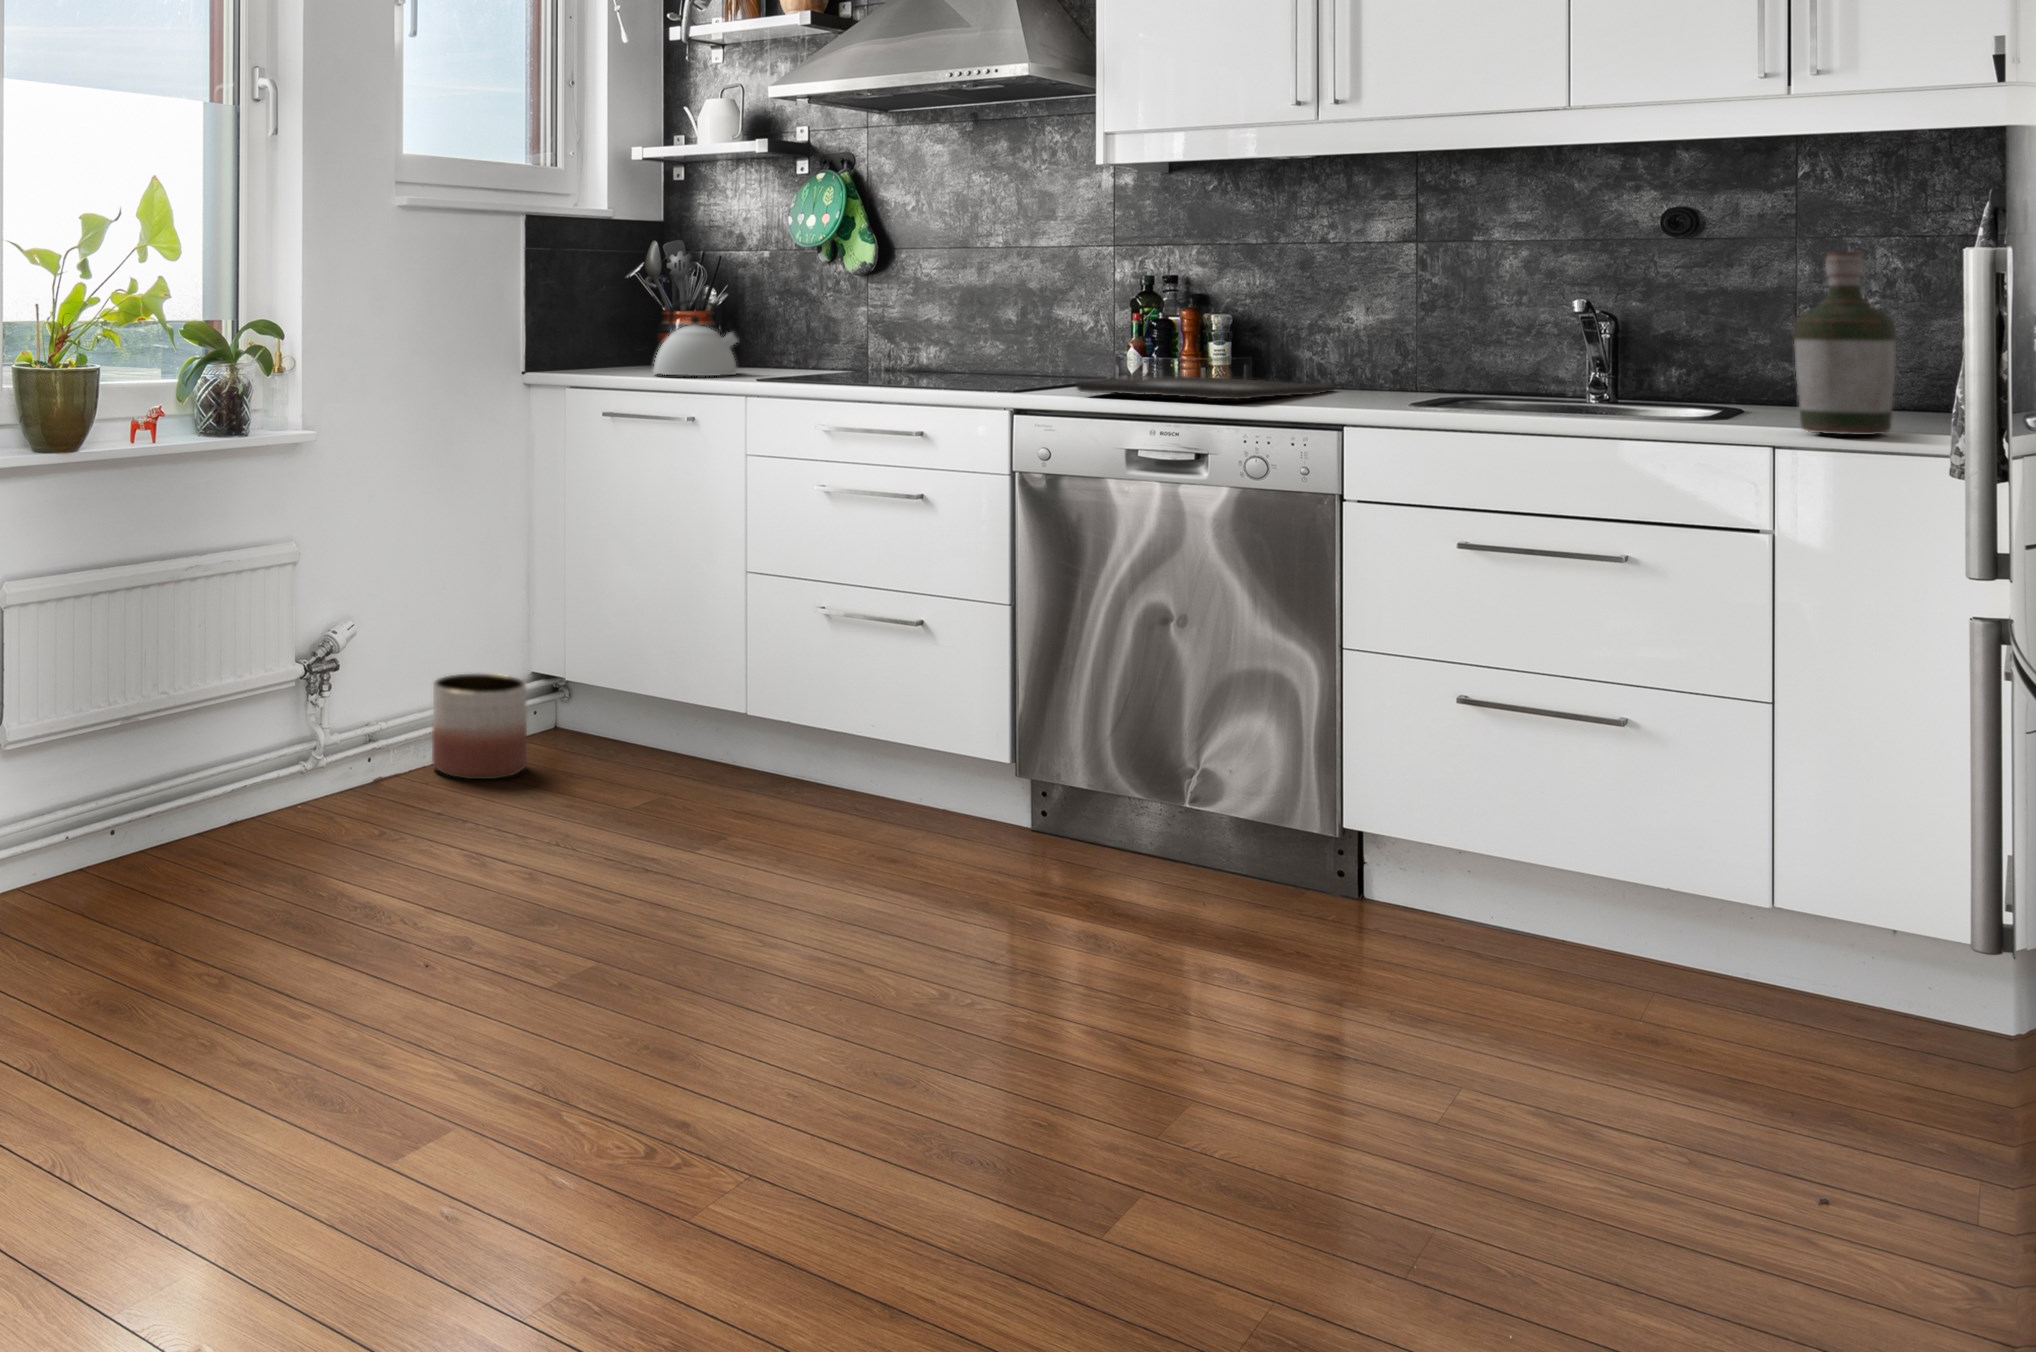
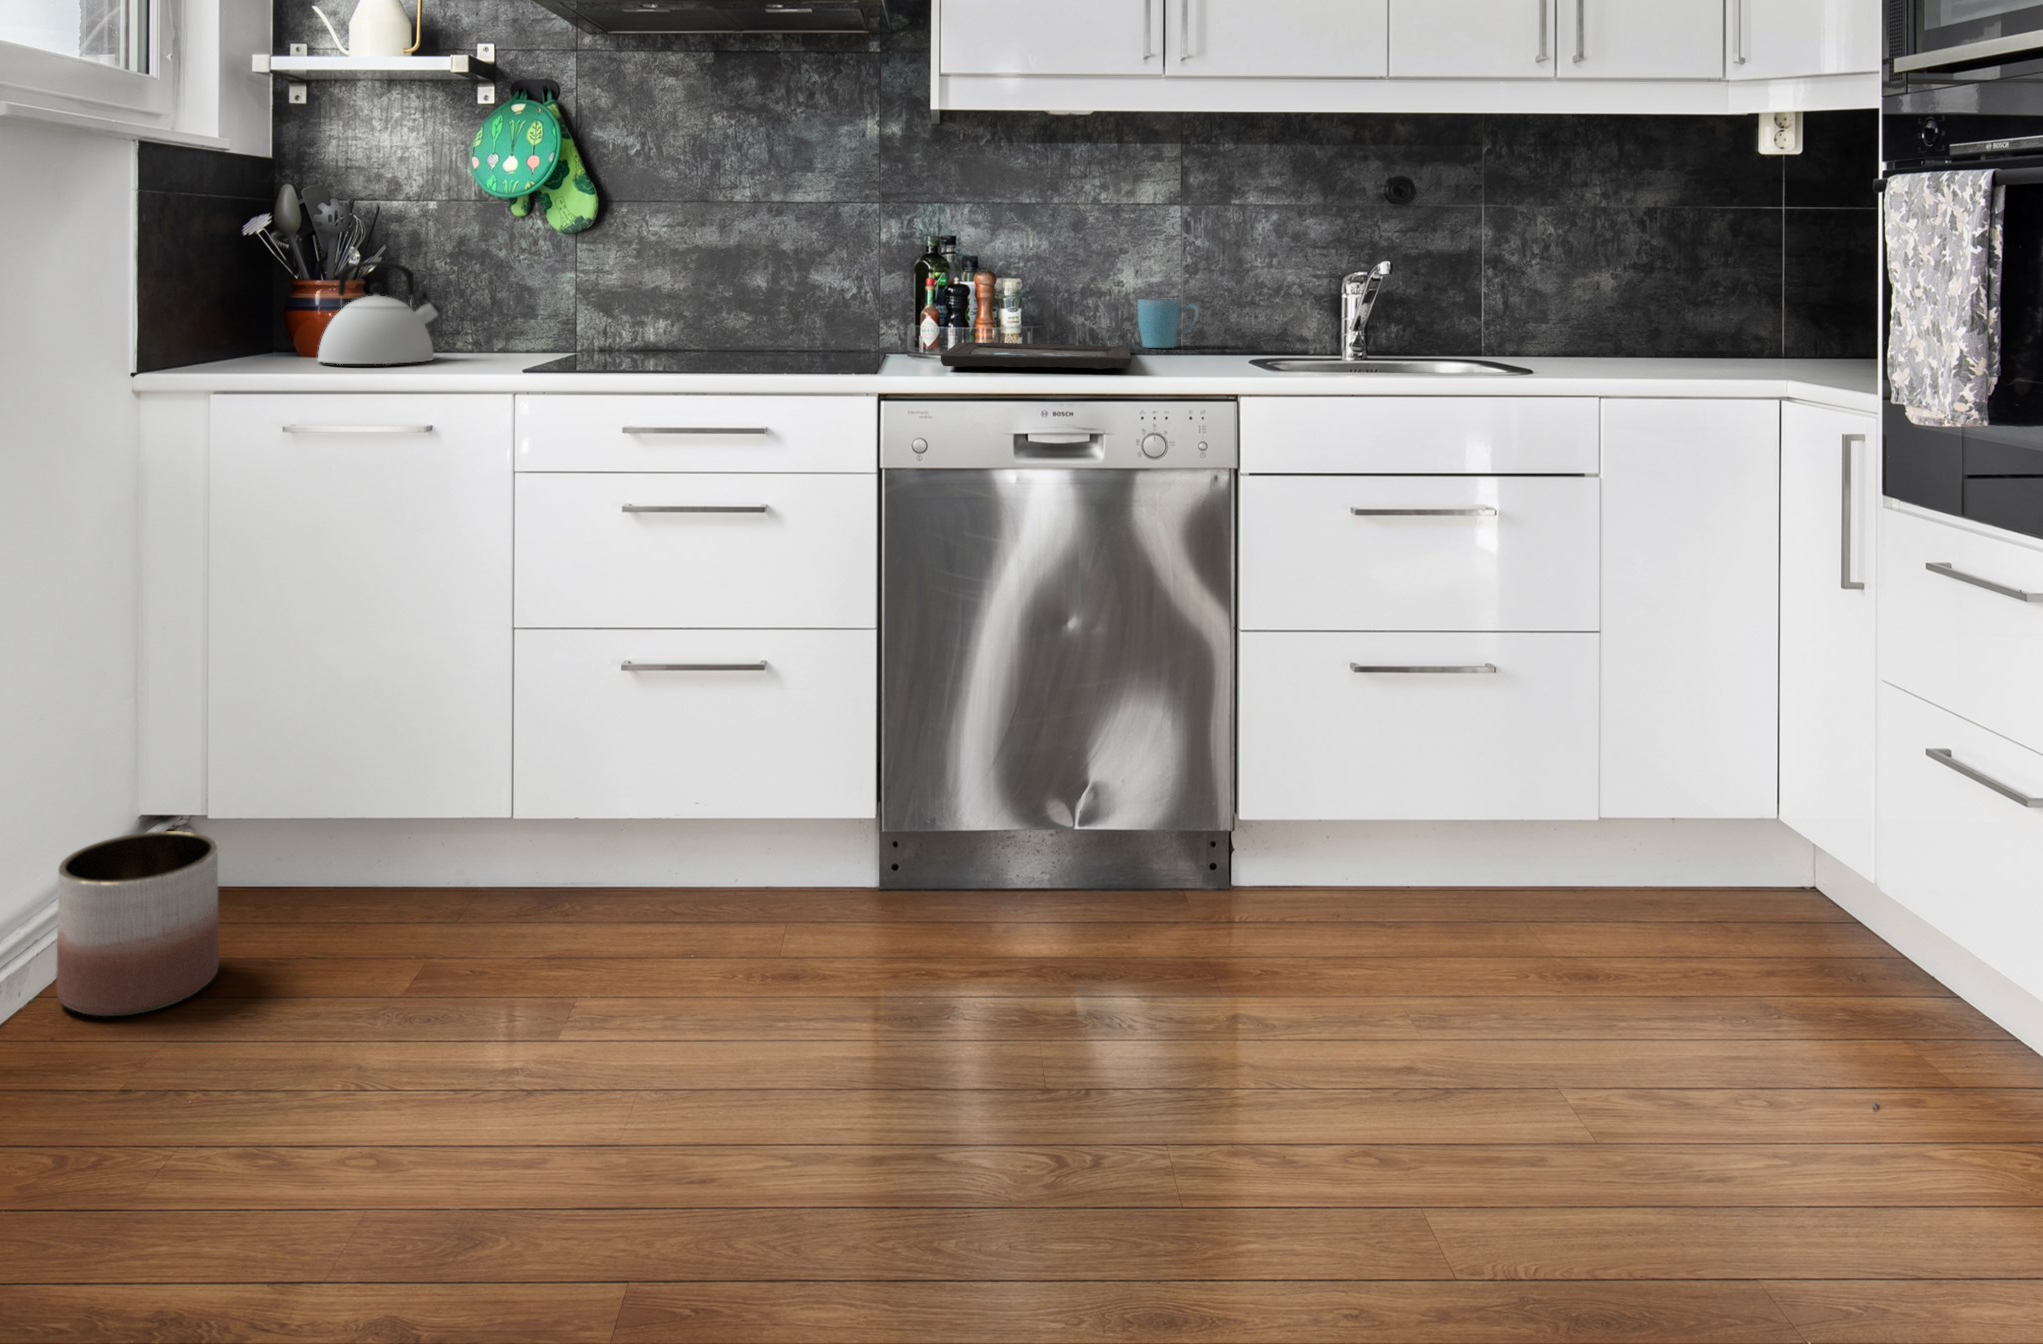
bottle: present [1794,252,1897,435] -> none [1614,221,1693,379]
mug: none [1367,339,1430,389] -> present [1137,298,1199,348]

